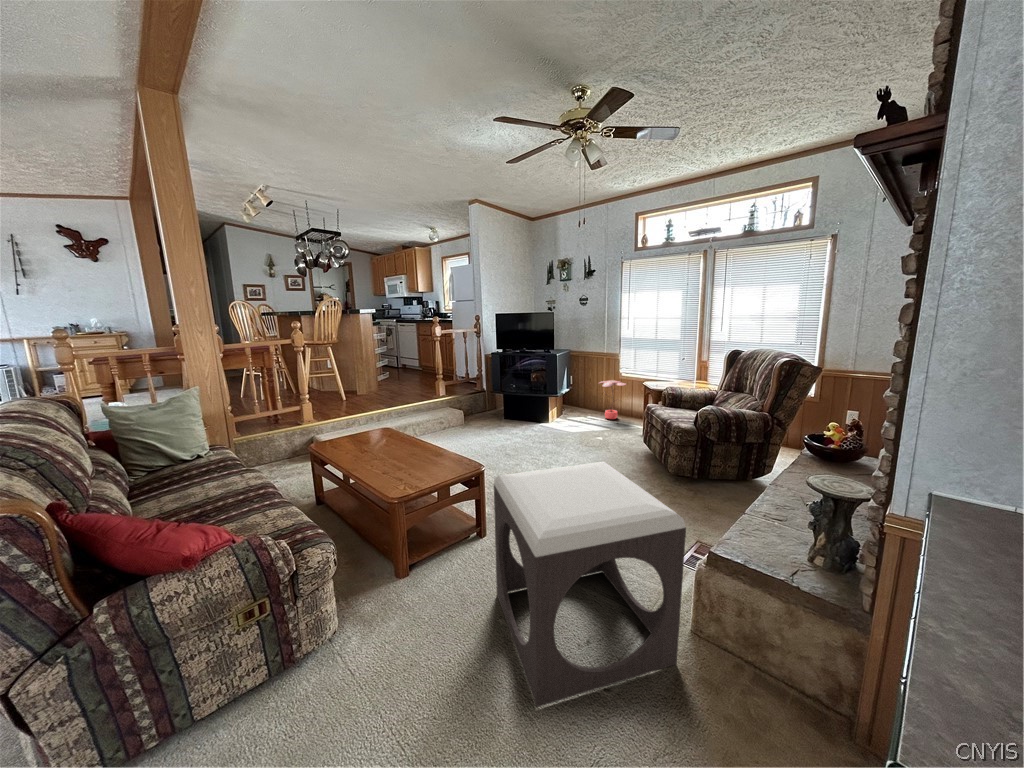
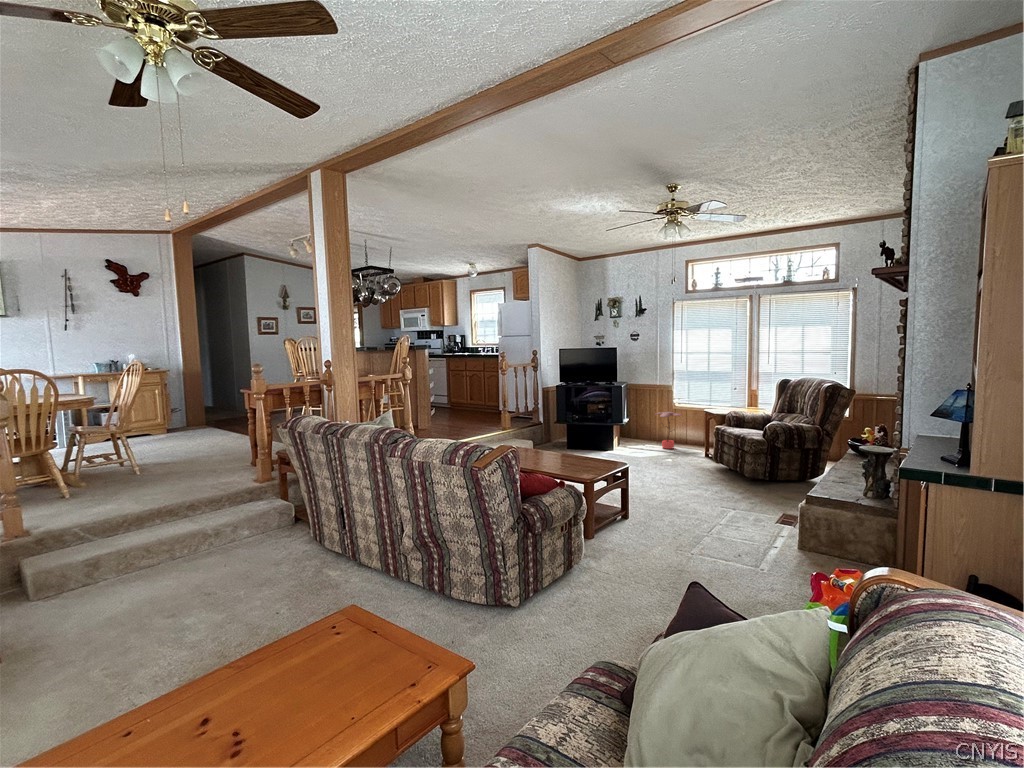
footstool: present [494,462,686,707] -> none [664,449,800,578]

